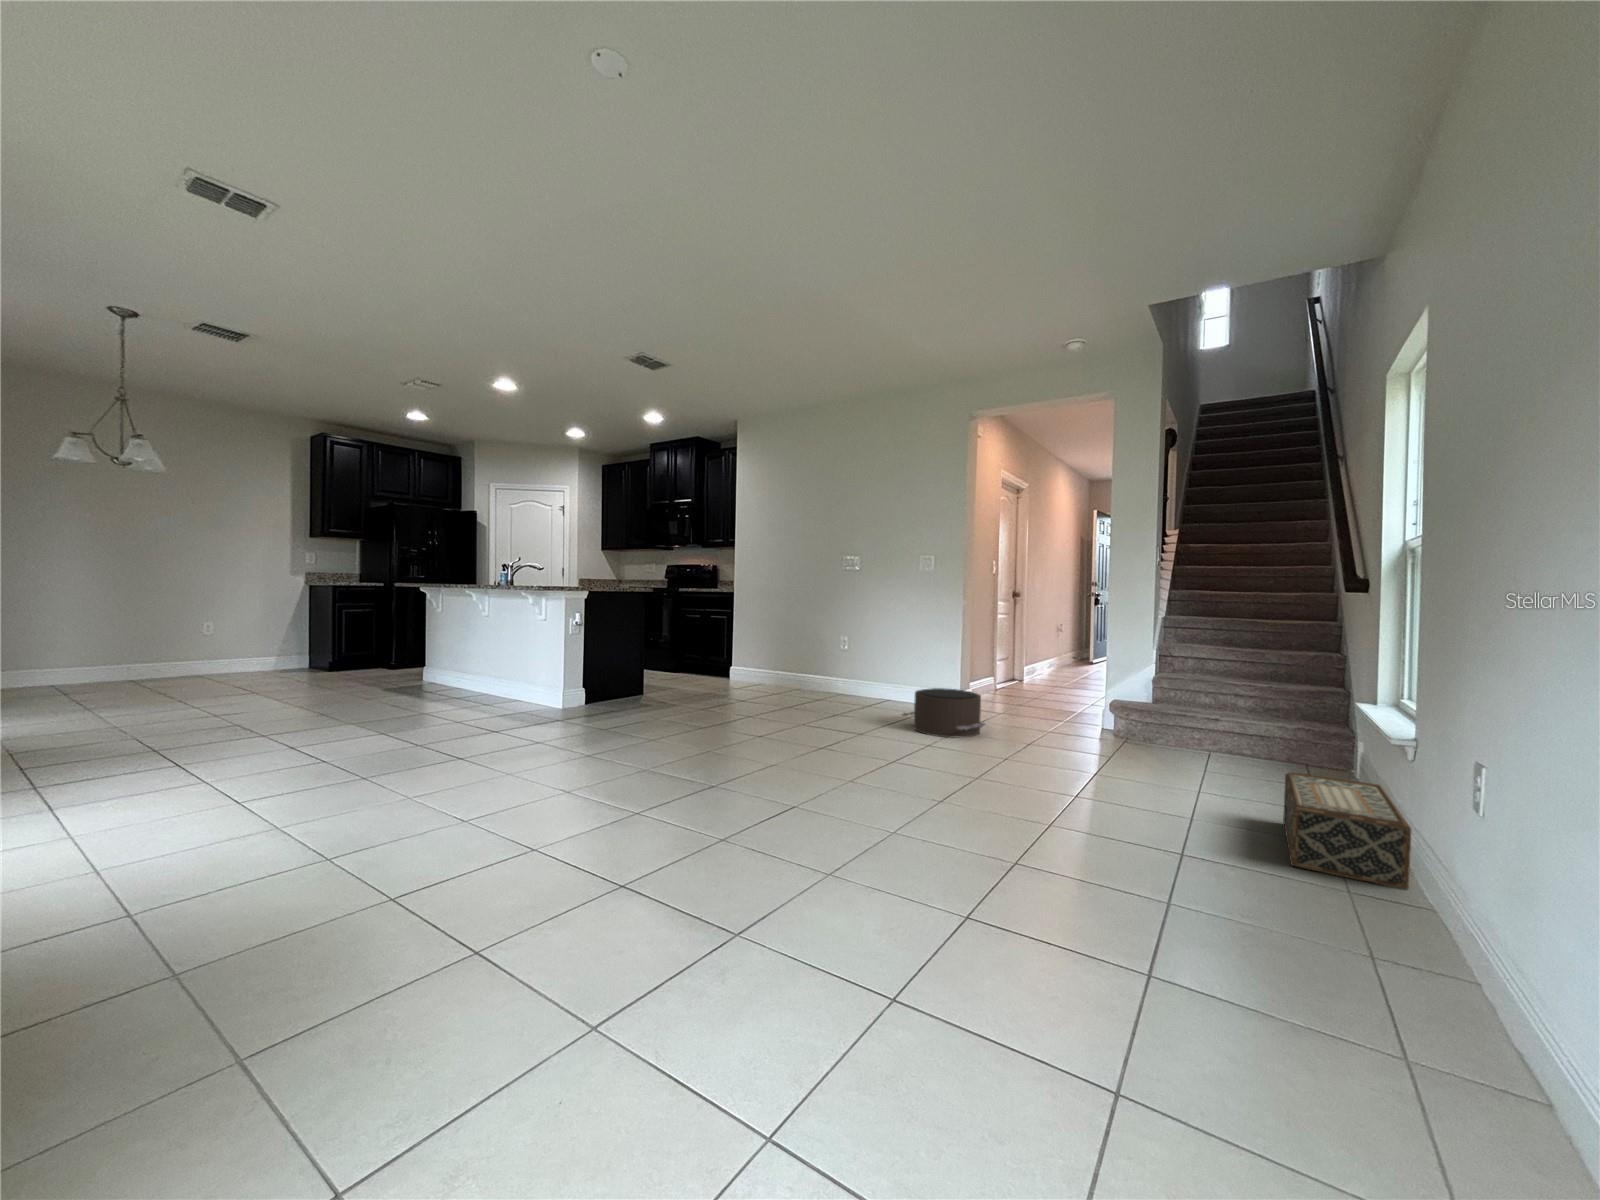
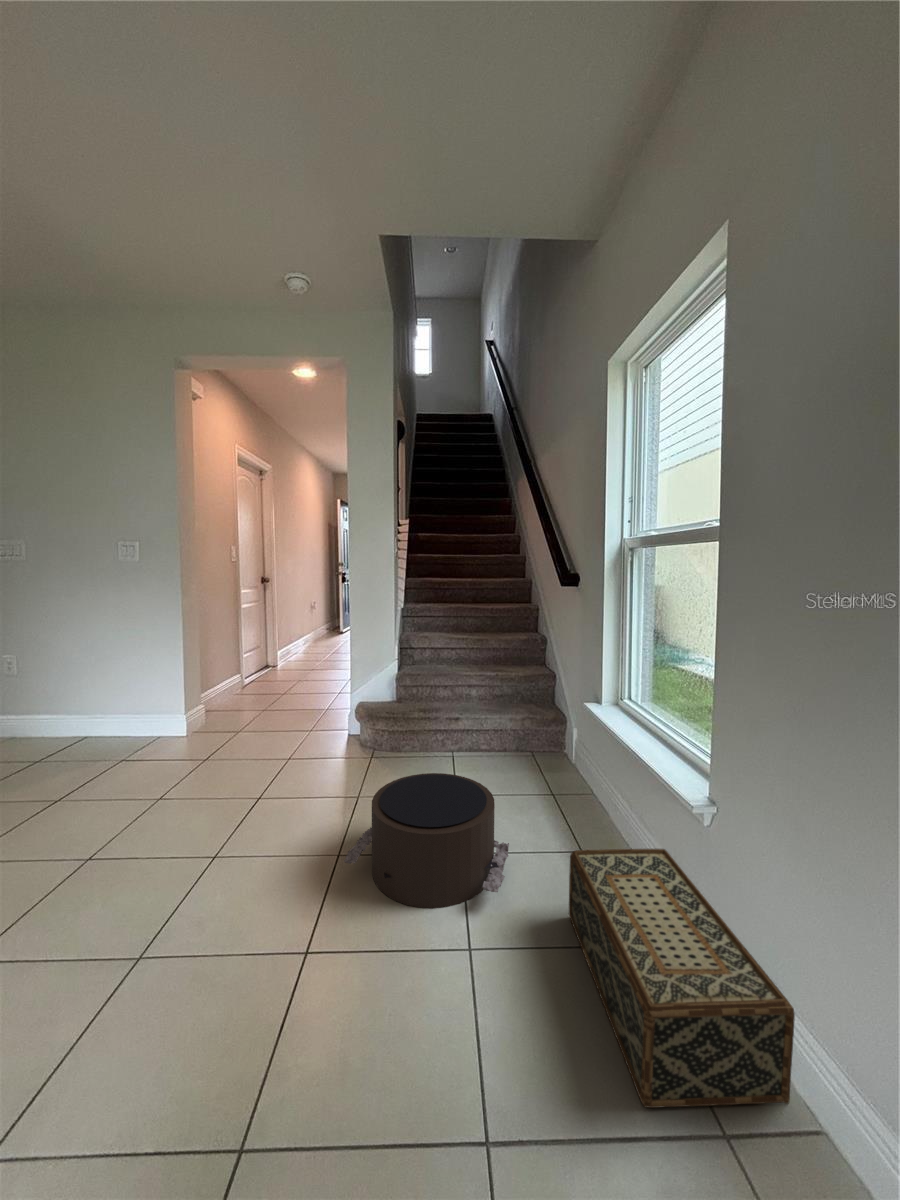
pouf: present [901,688,985,737] -> present [344,773,509,908]

